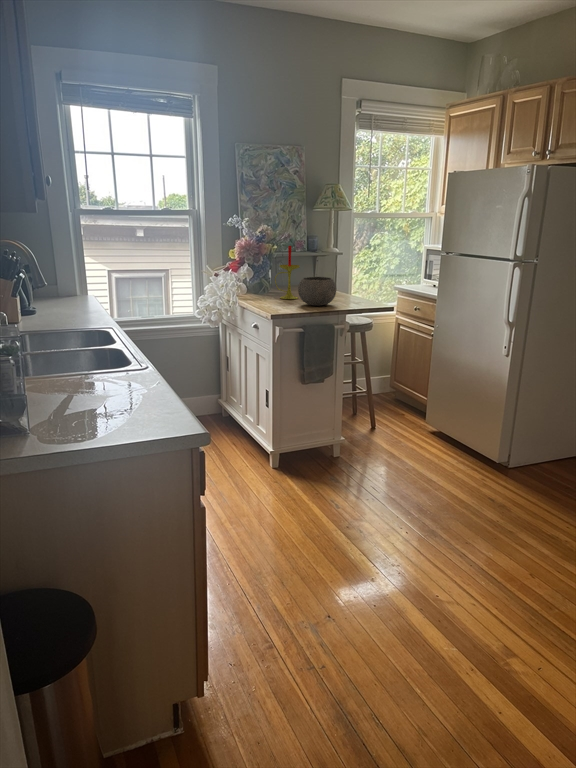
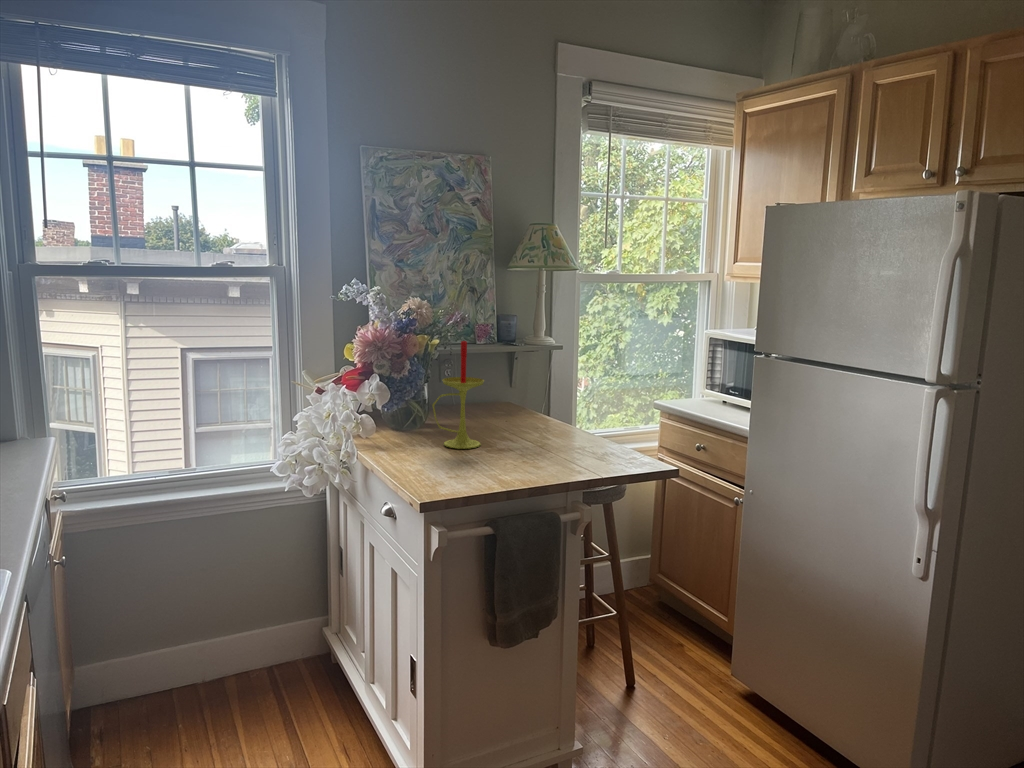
bowl: present [298,277,336,306] -> none [482,408,562,473]

